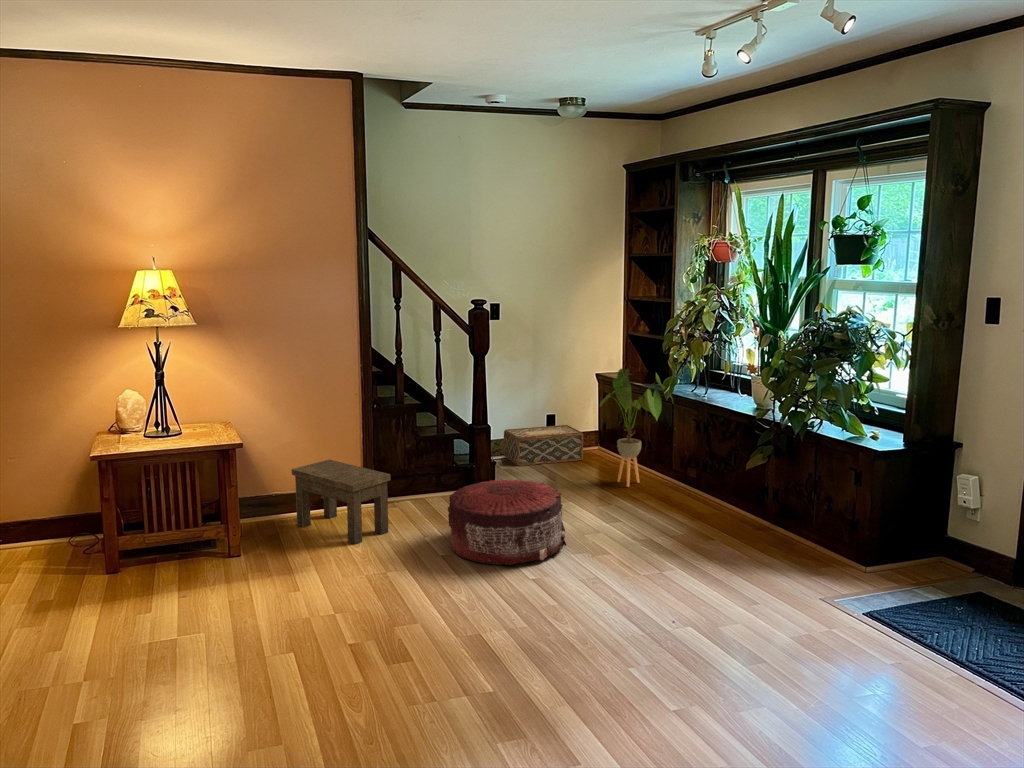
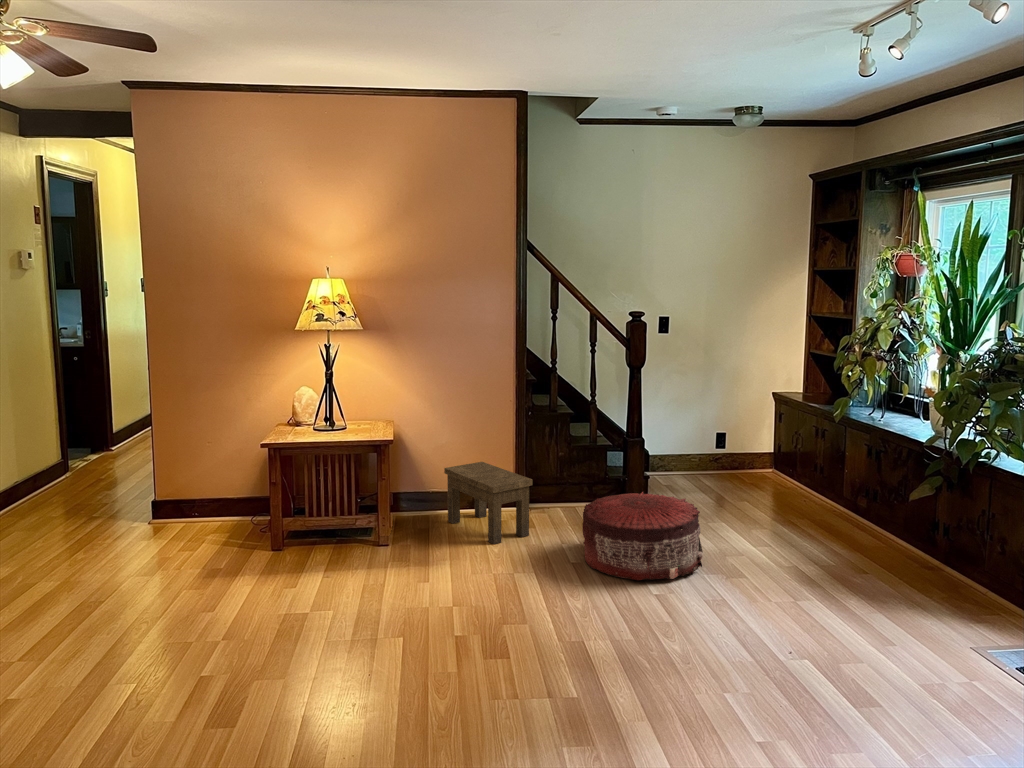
house plant: present [600,369,672,487] -> none [763,387,845,513]
woven basket: present [504,425,583,466] -> none [667,444,750,483]

